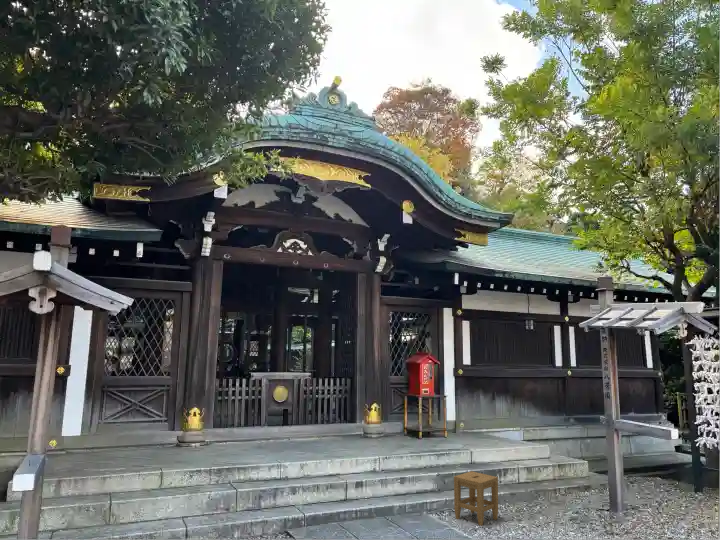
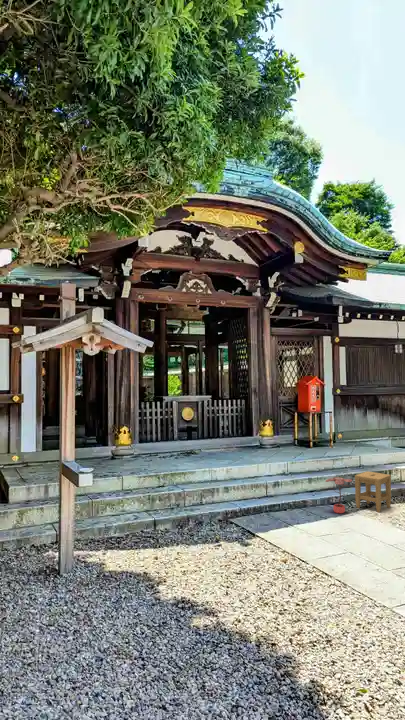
potted plant: none [415,478,448,526] -> present [326,477,352,513]

